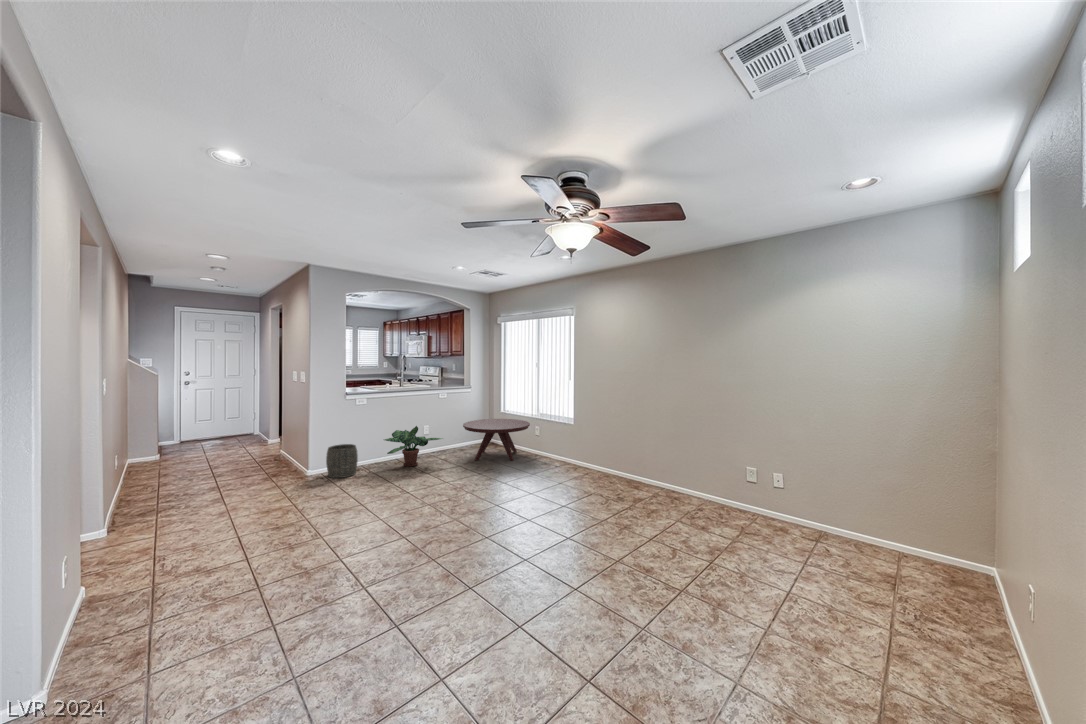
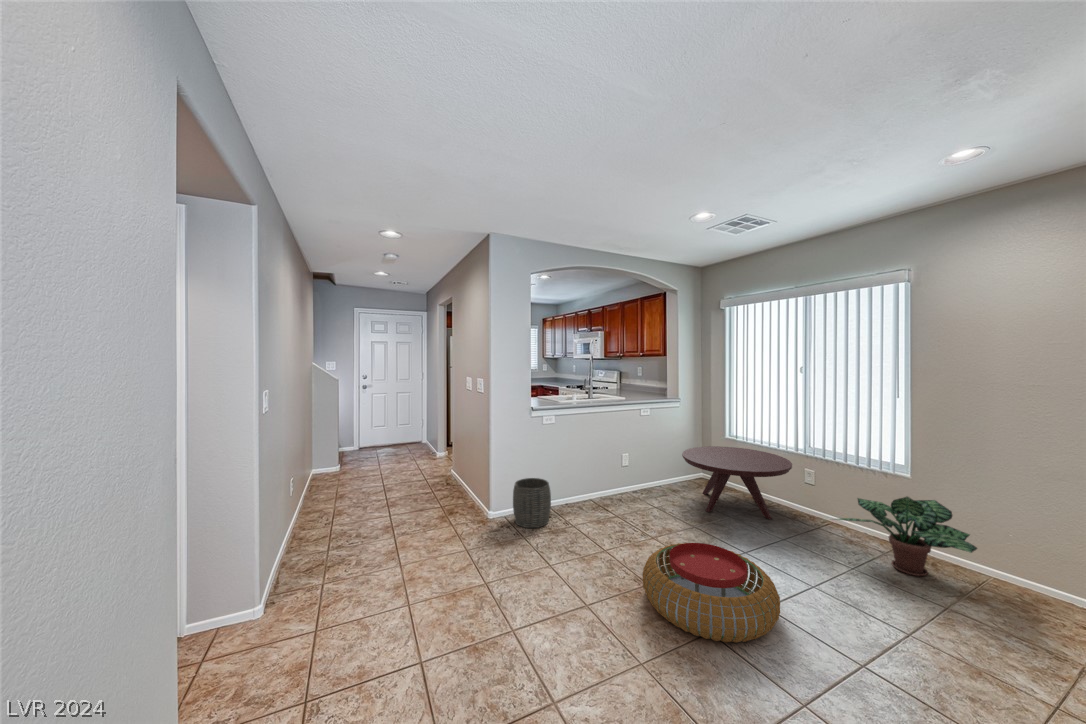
potted plant: present [385,426,442,467] -> present [836,497,977,576]
pouf: none [400,467,475,509] -> present [642,543,780,643]

